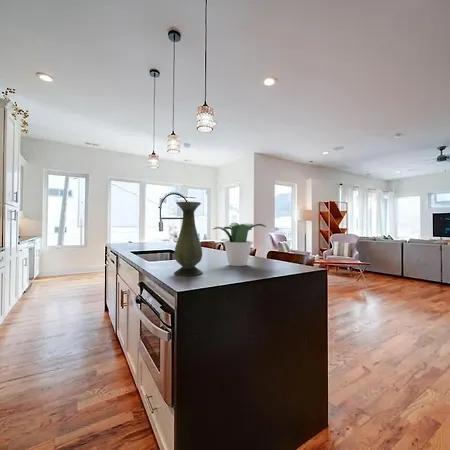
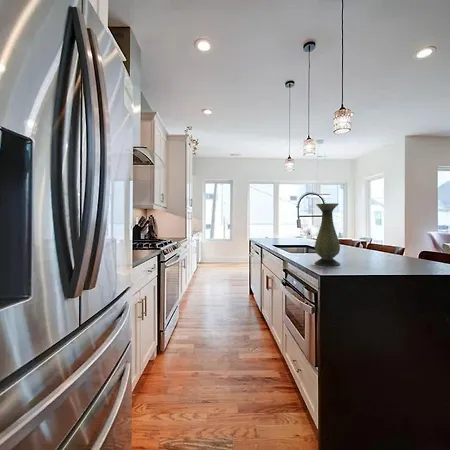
potted plant: present [214,223,266,266] -> none [349,221,410,262]

